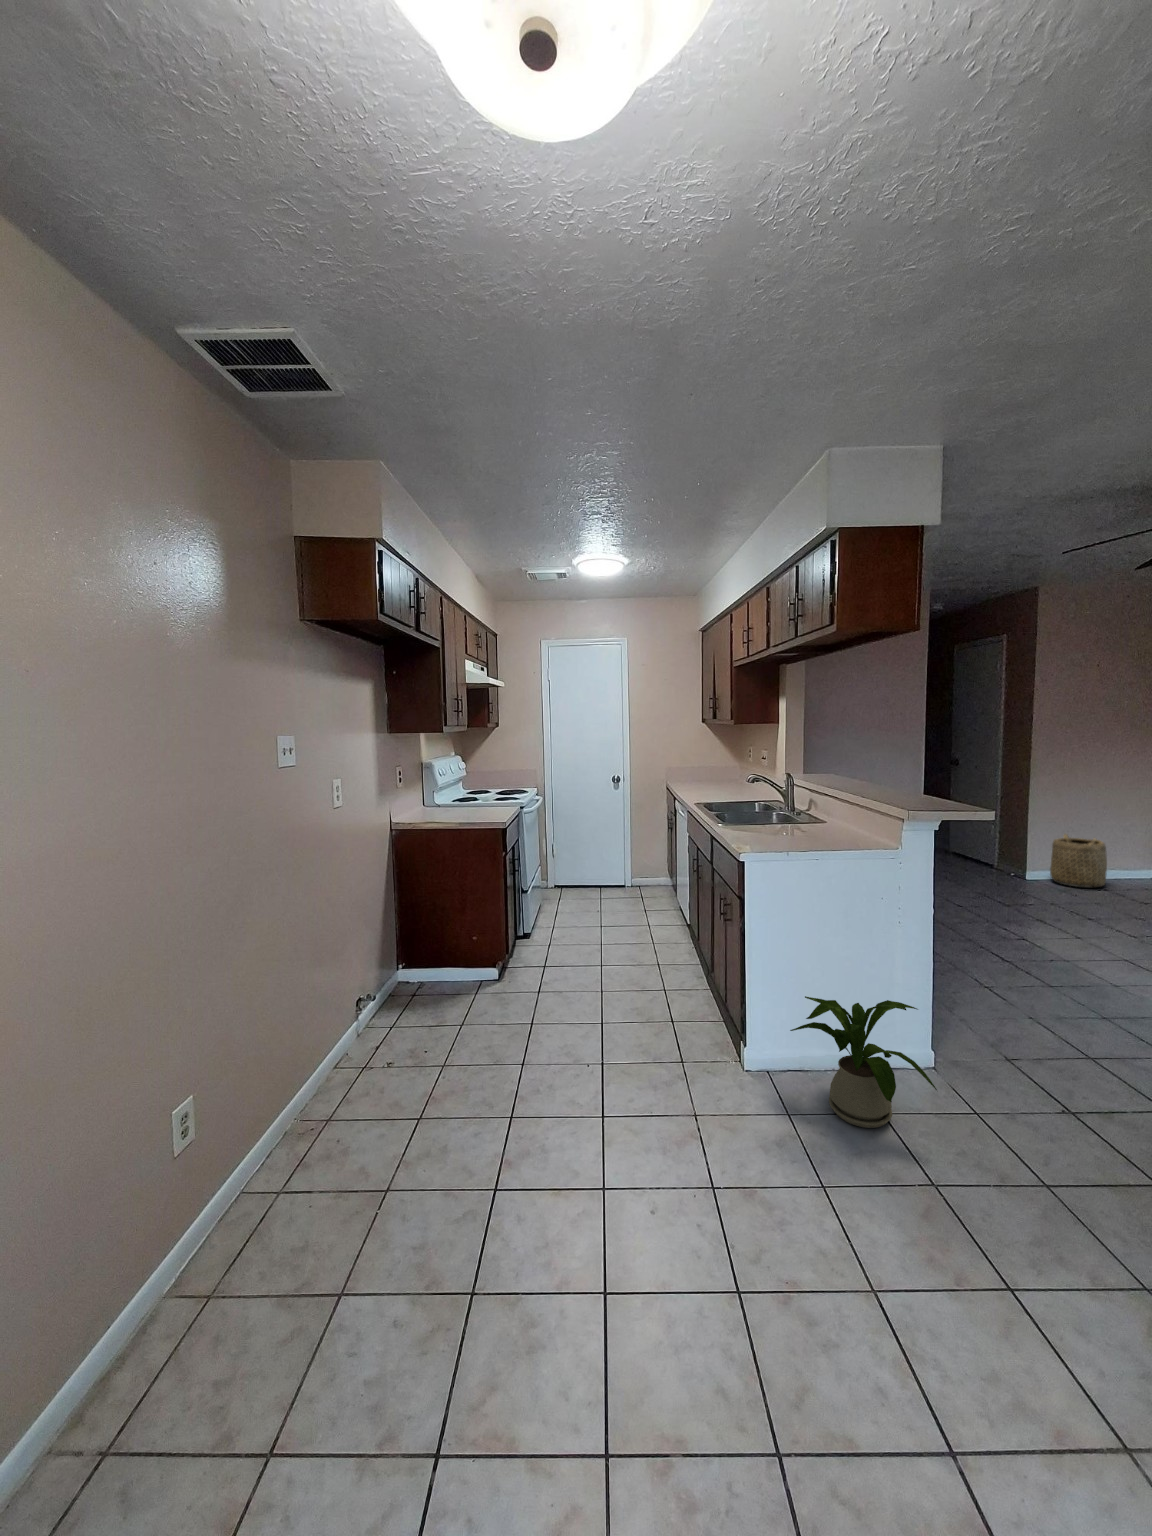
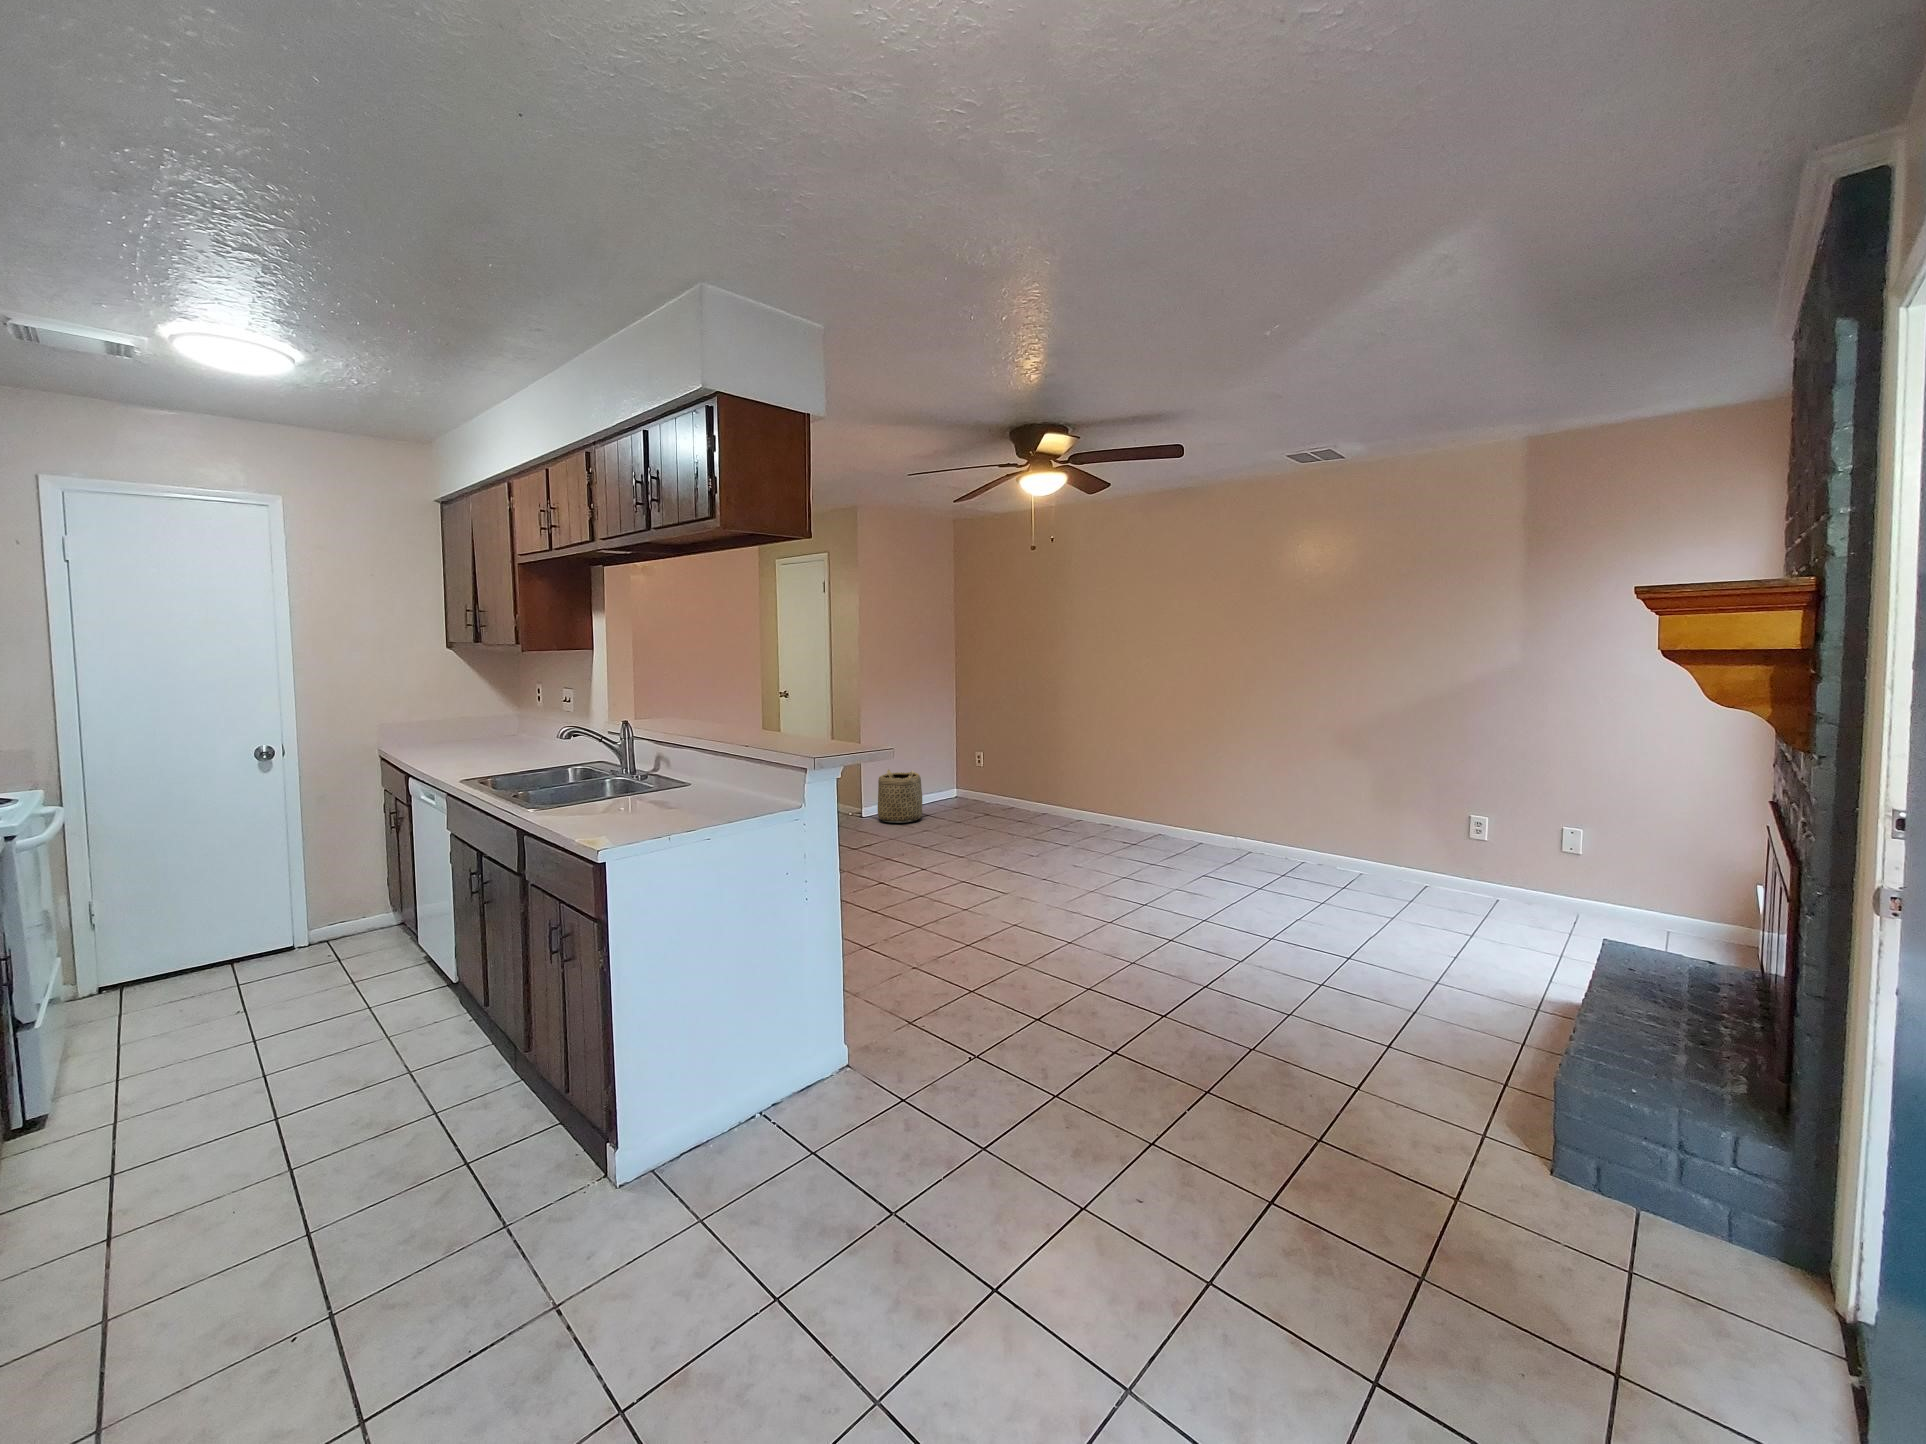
house plant: present [790,996,937,1128] -> none [688,1005,878,1189]

